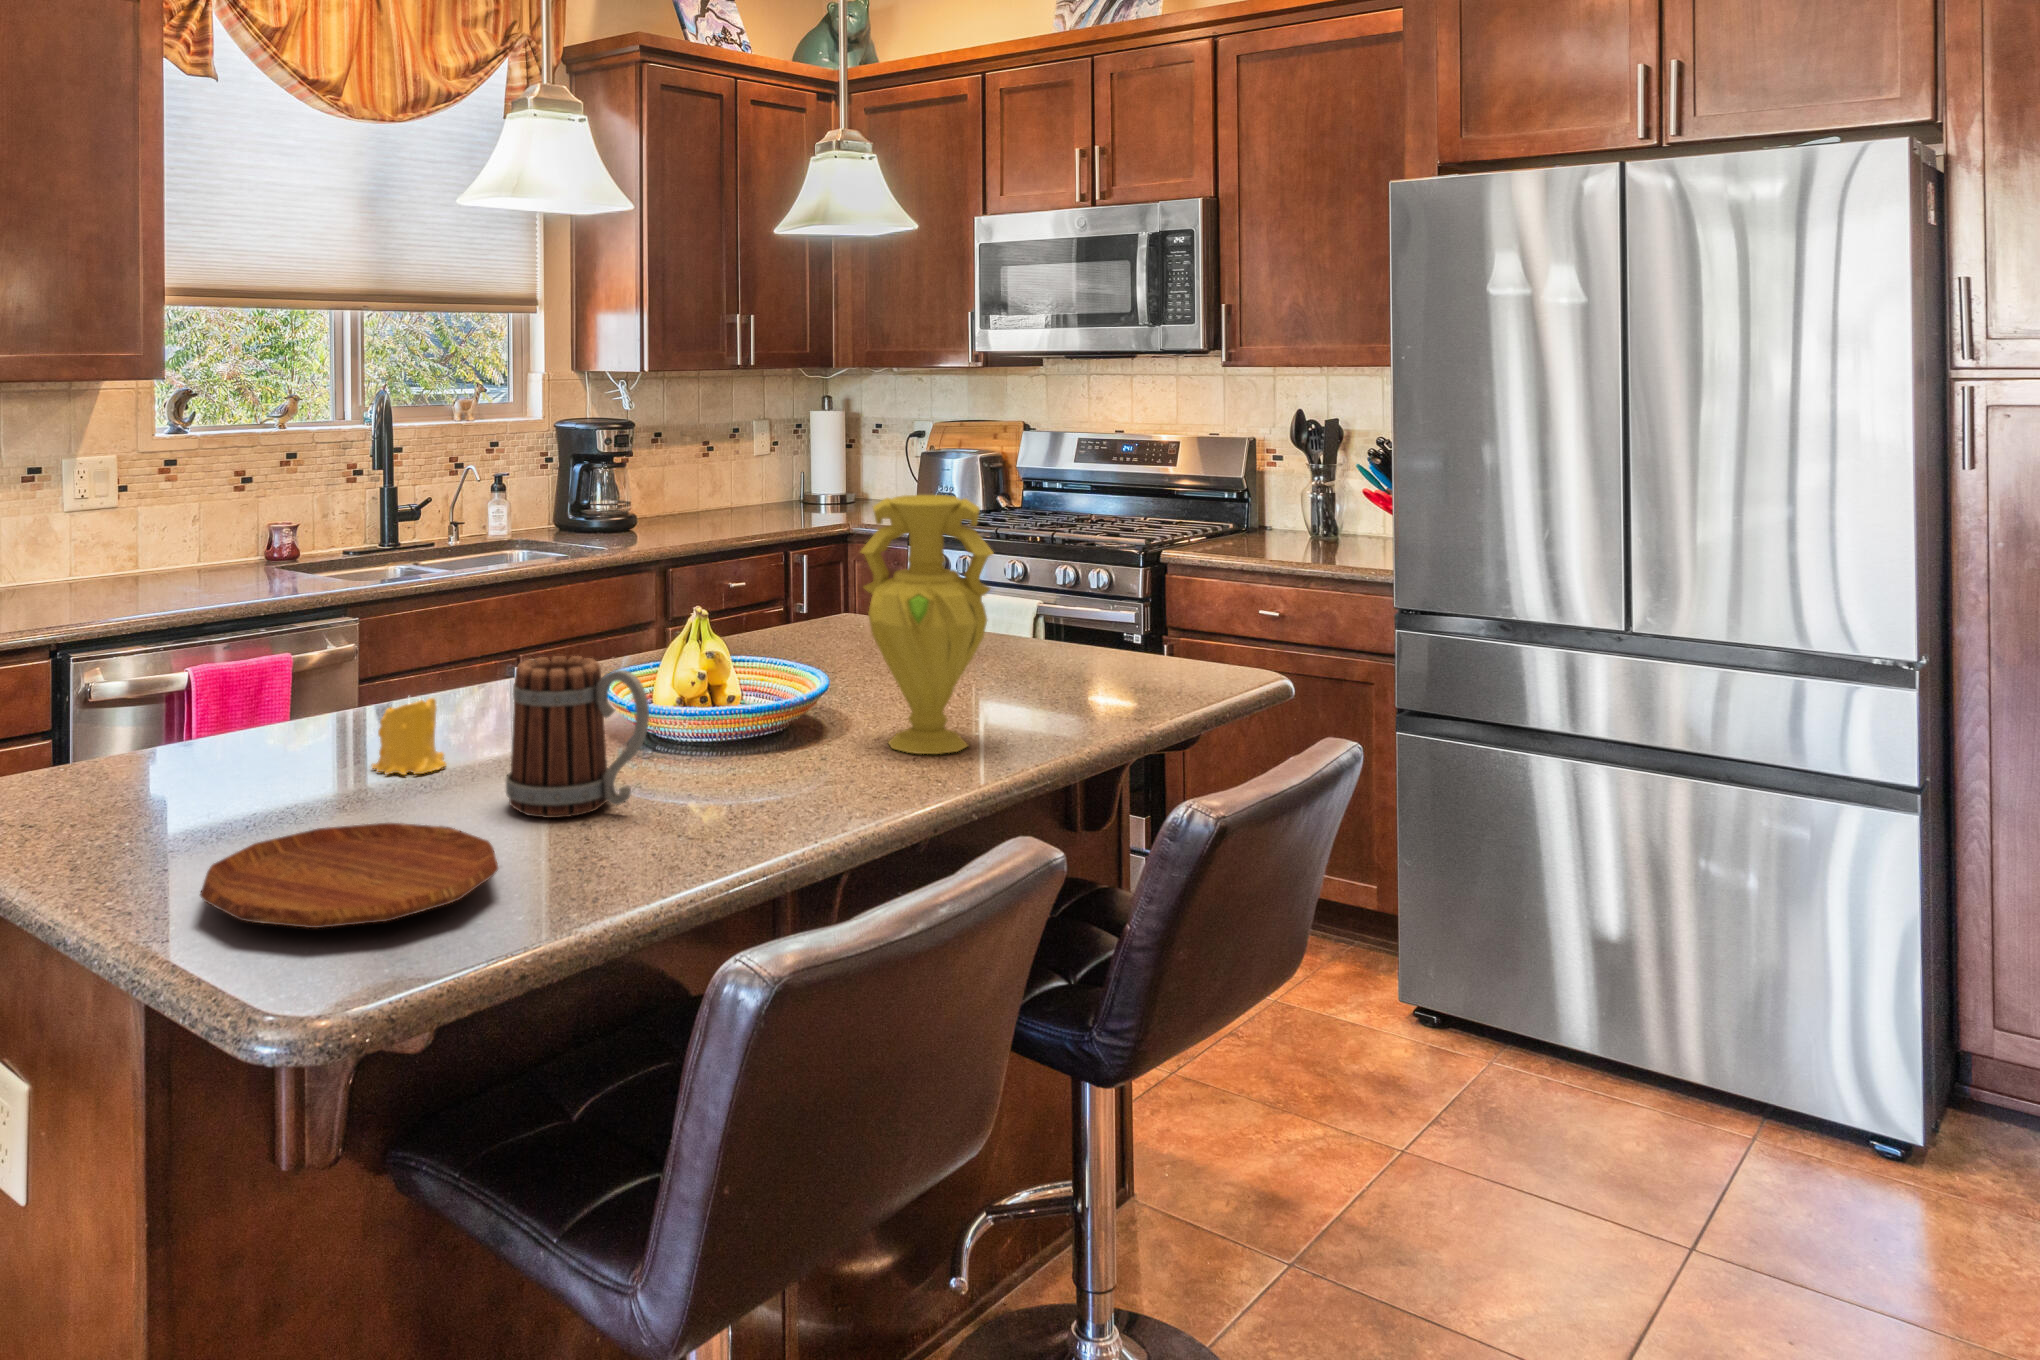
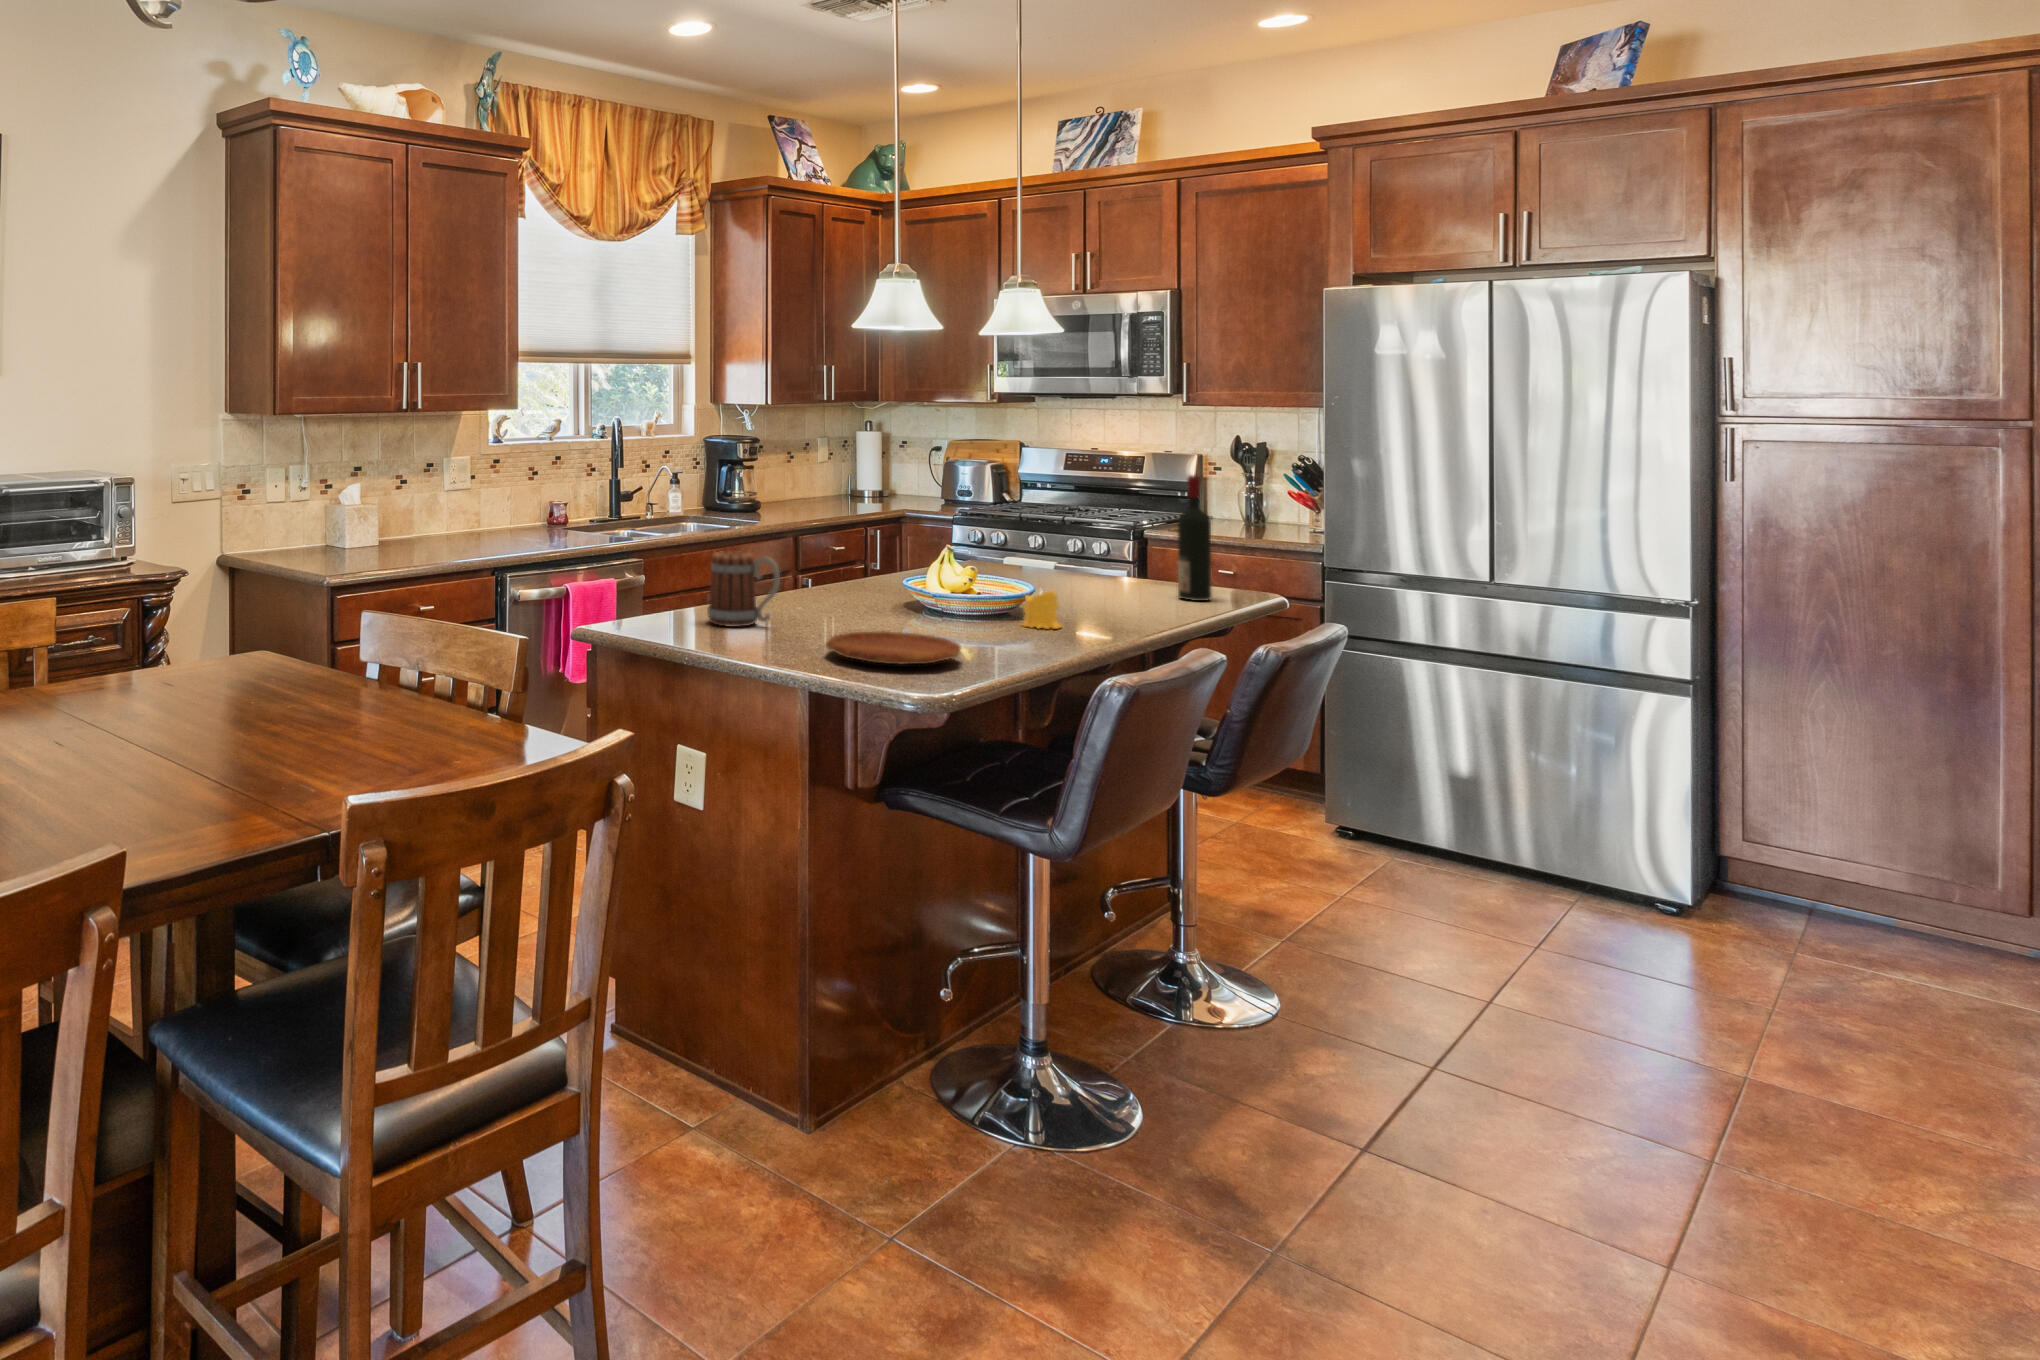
wine bottle: none [1099,477,1153,696] -> present [1177,475,1212,601]
vase: present [861,495,993,754] -> none [1065,482,1143,621]
mug: present [506,656,649,818] -> present [707,551,780,627]
candle: present [372,698,446,775] -> present [1023,590,1061,629]

